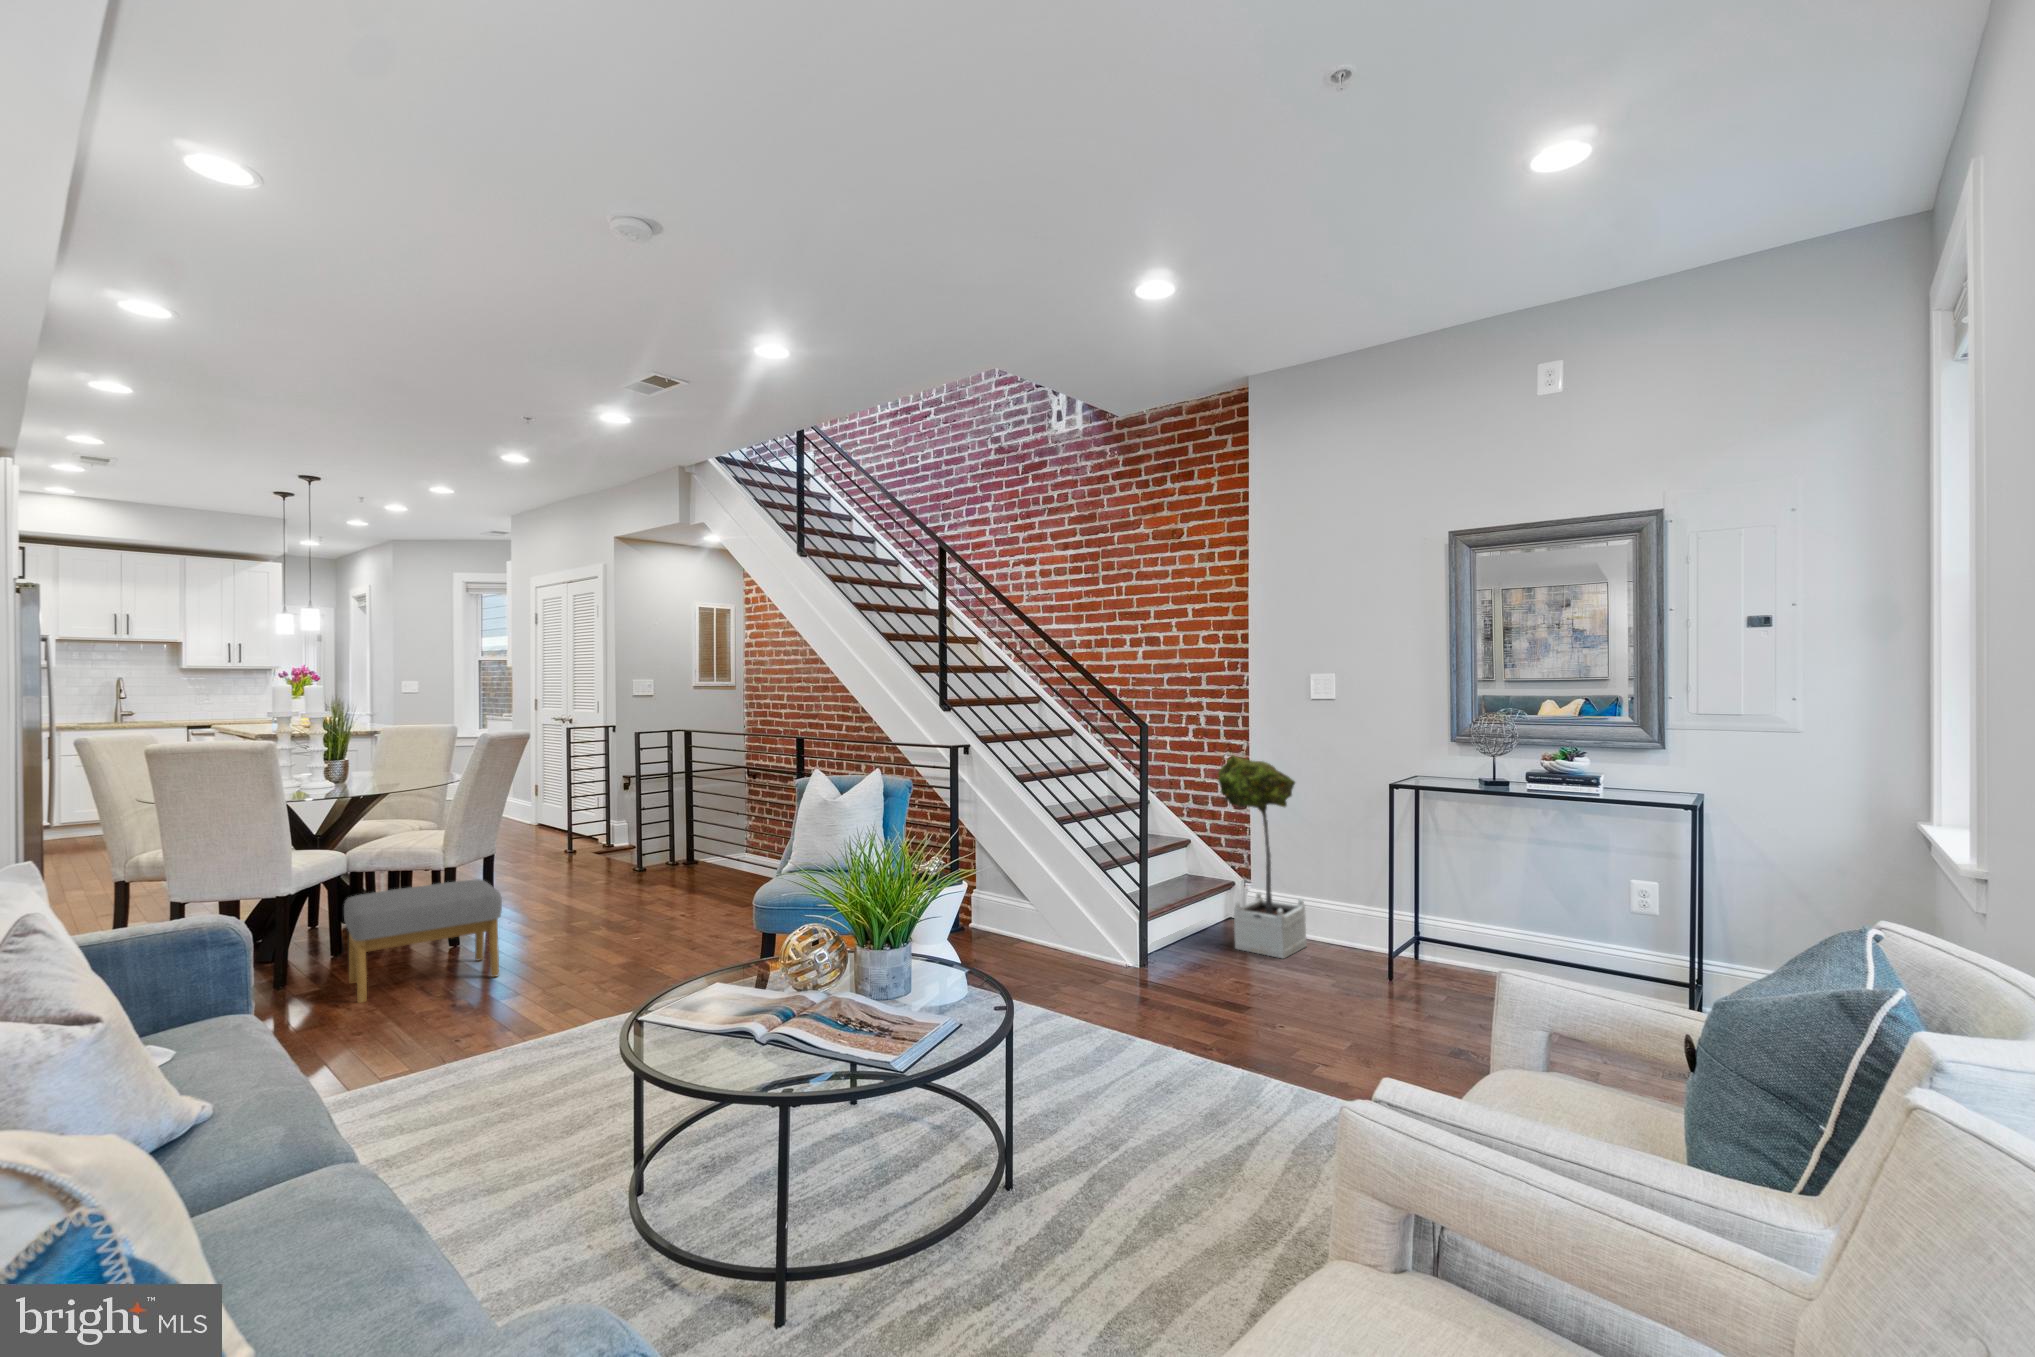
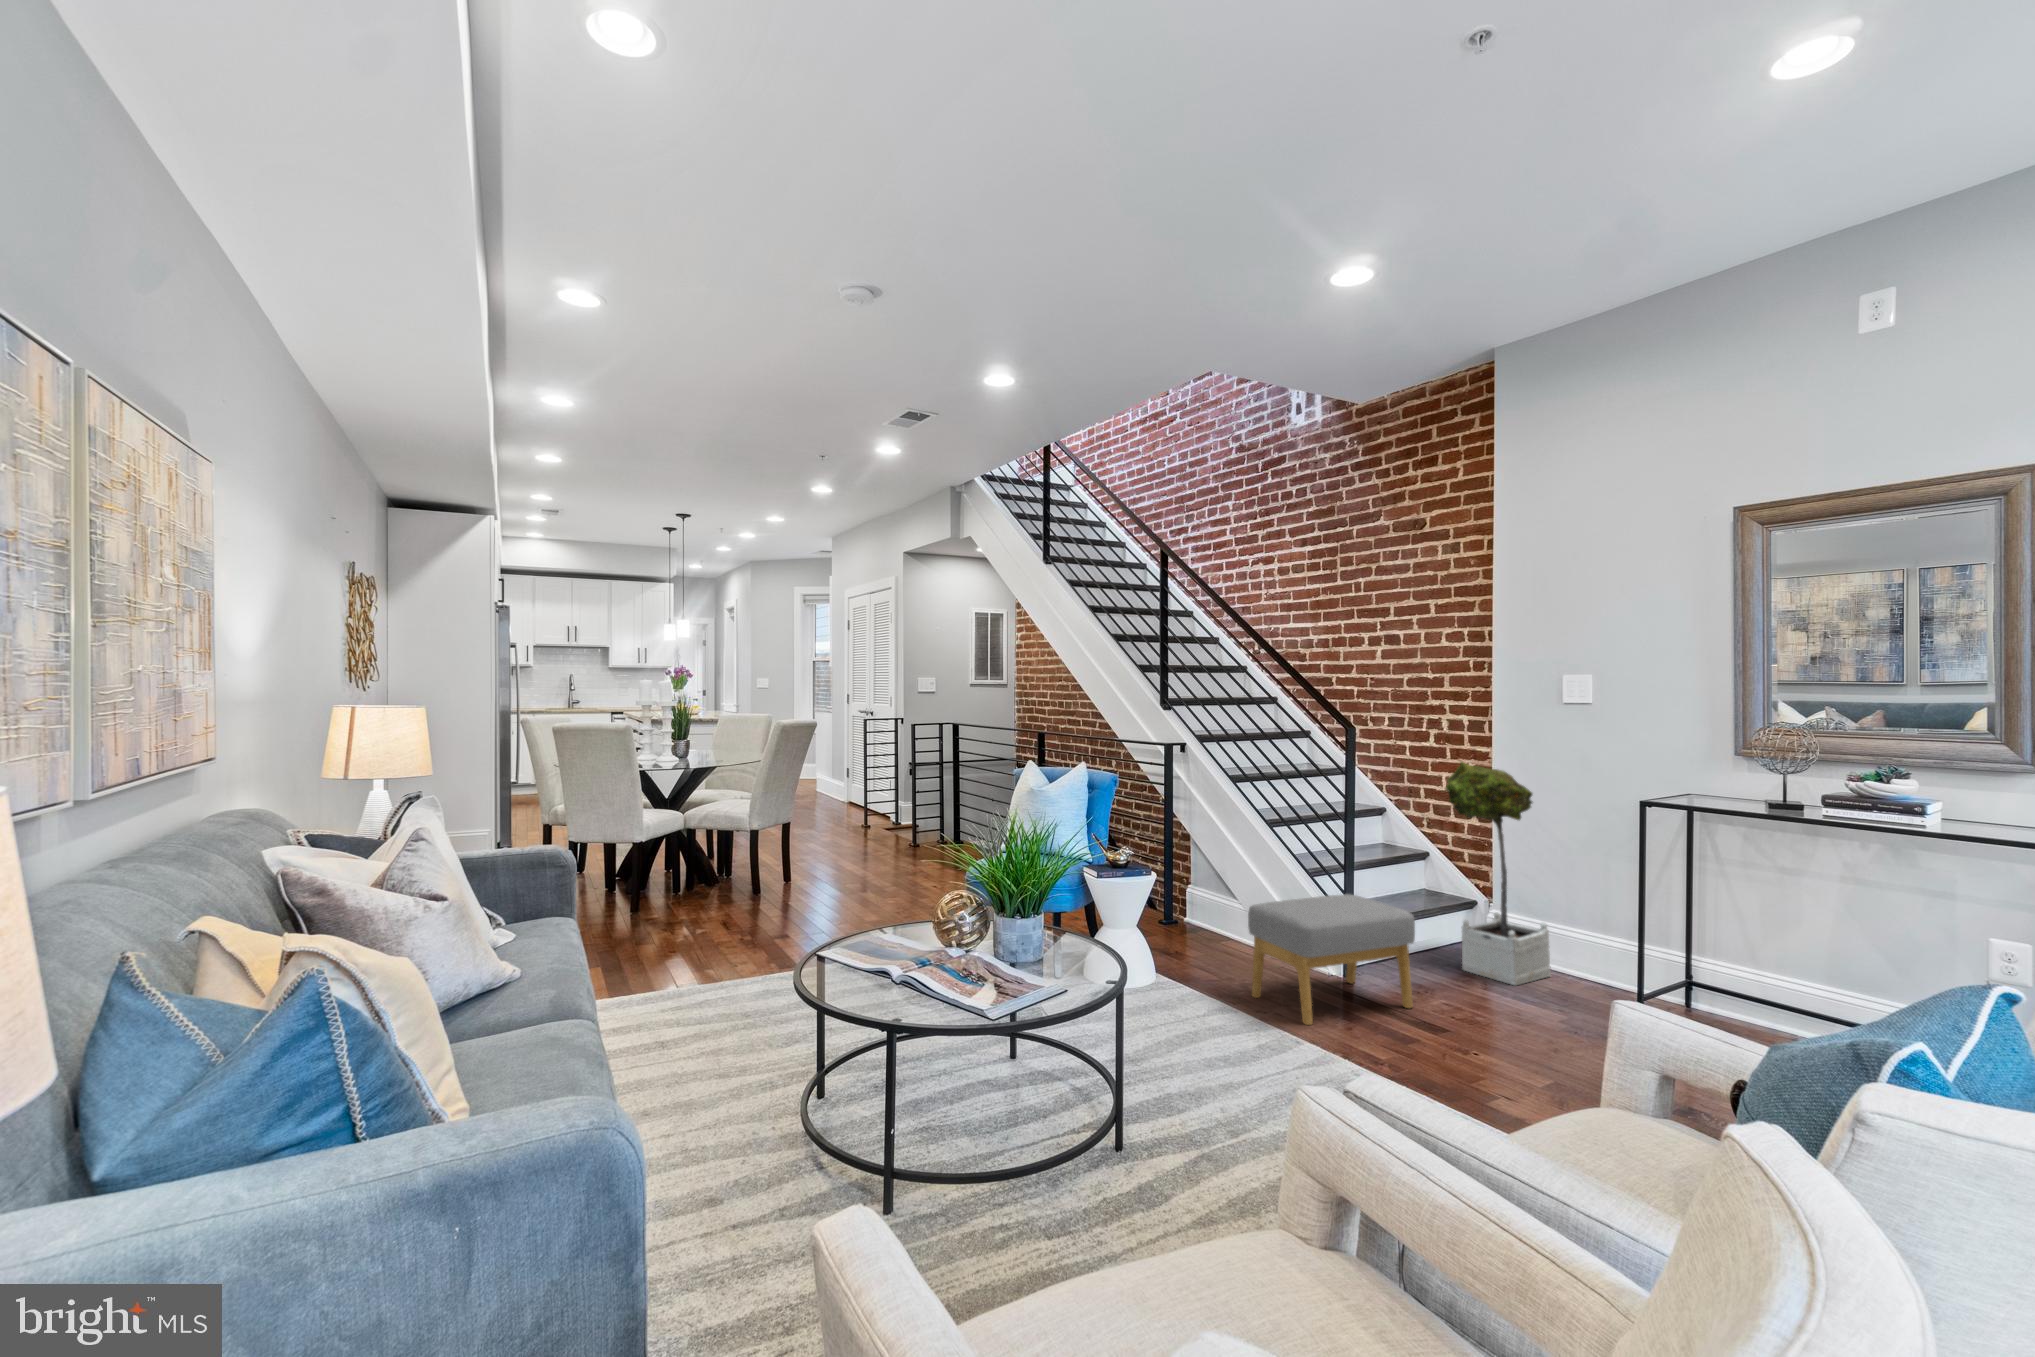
footstool: present [344,879,502,1003] -> present [1248,894,1415,1025]

